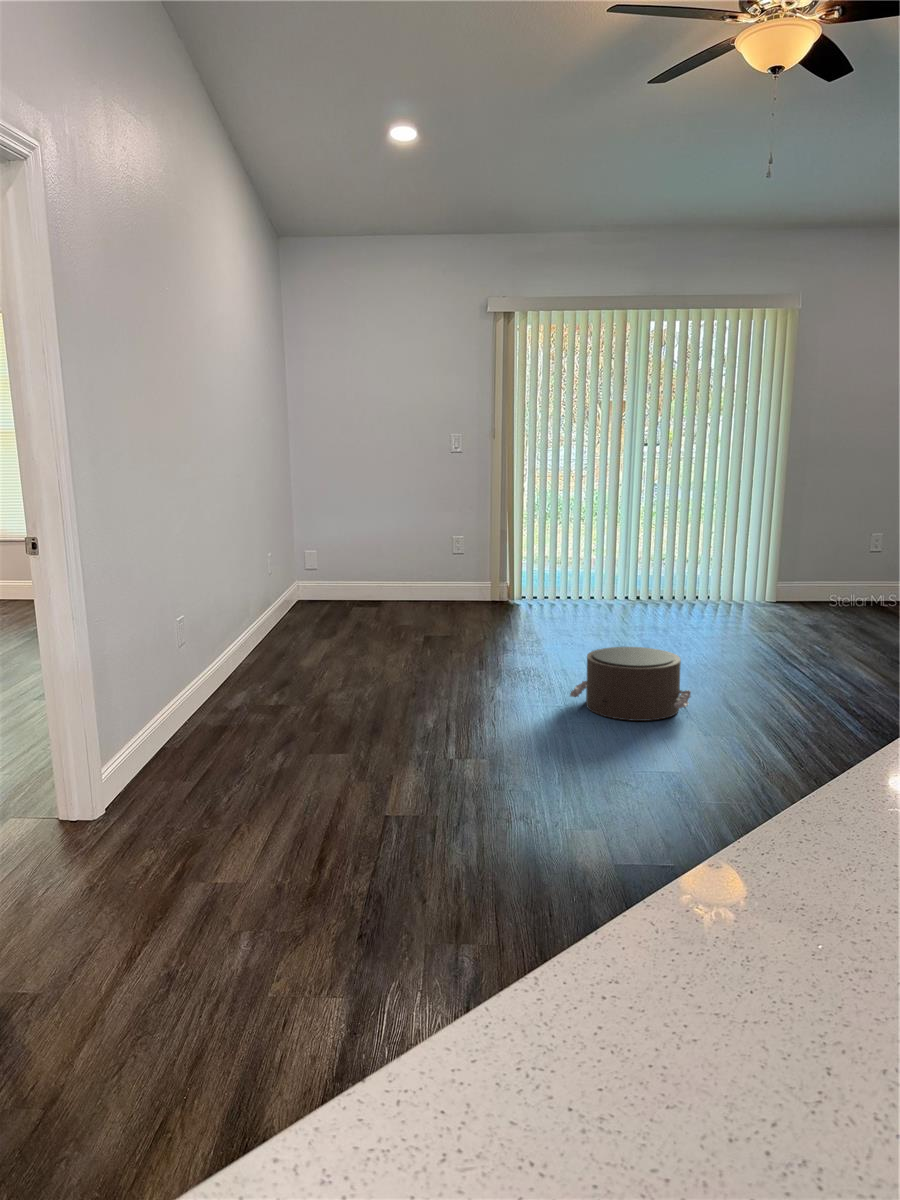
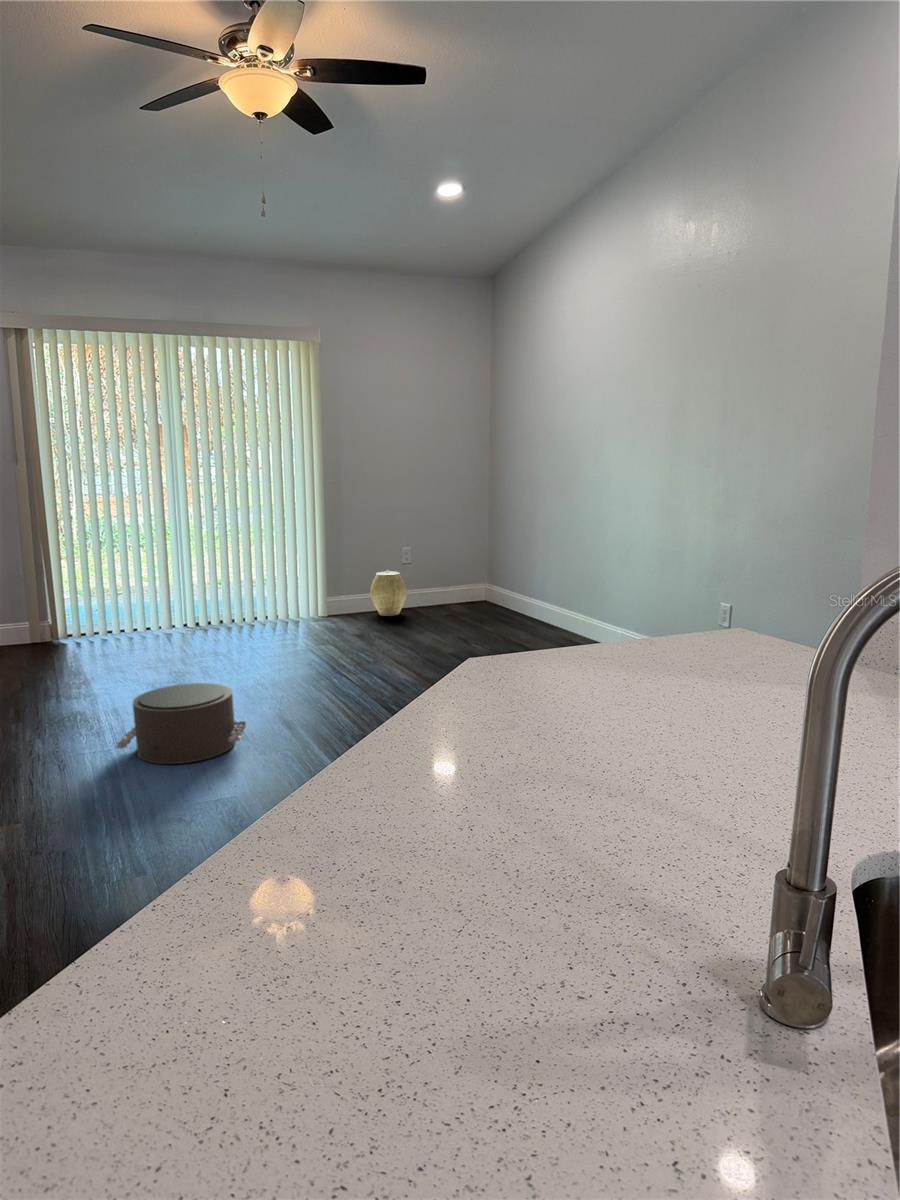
woven basket: none [831,558,876,610] -> present [371,571,406,616]

